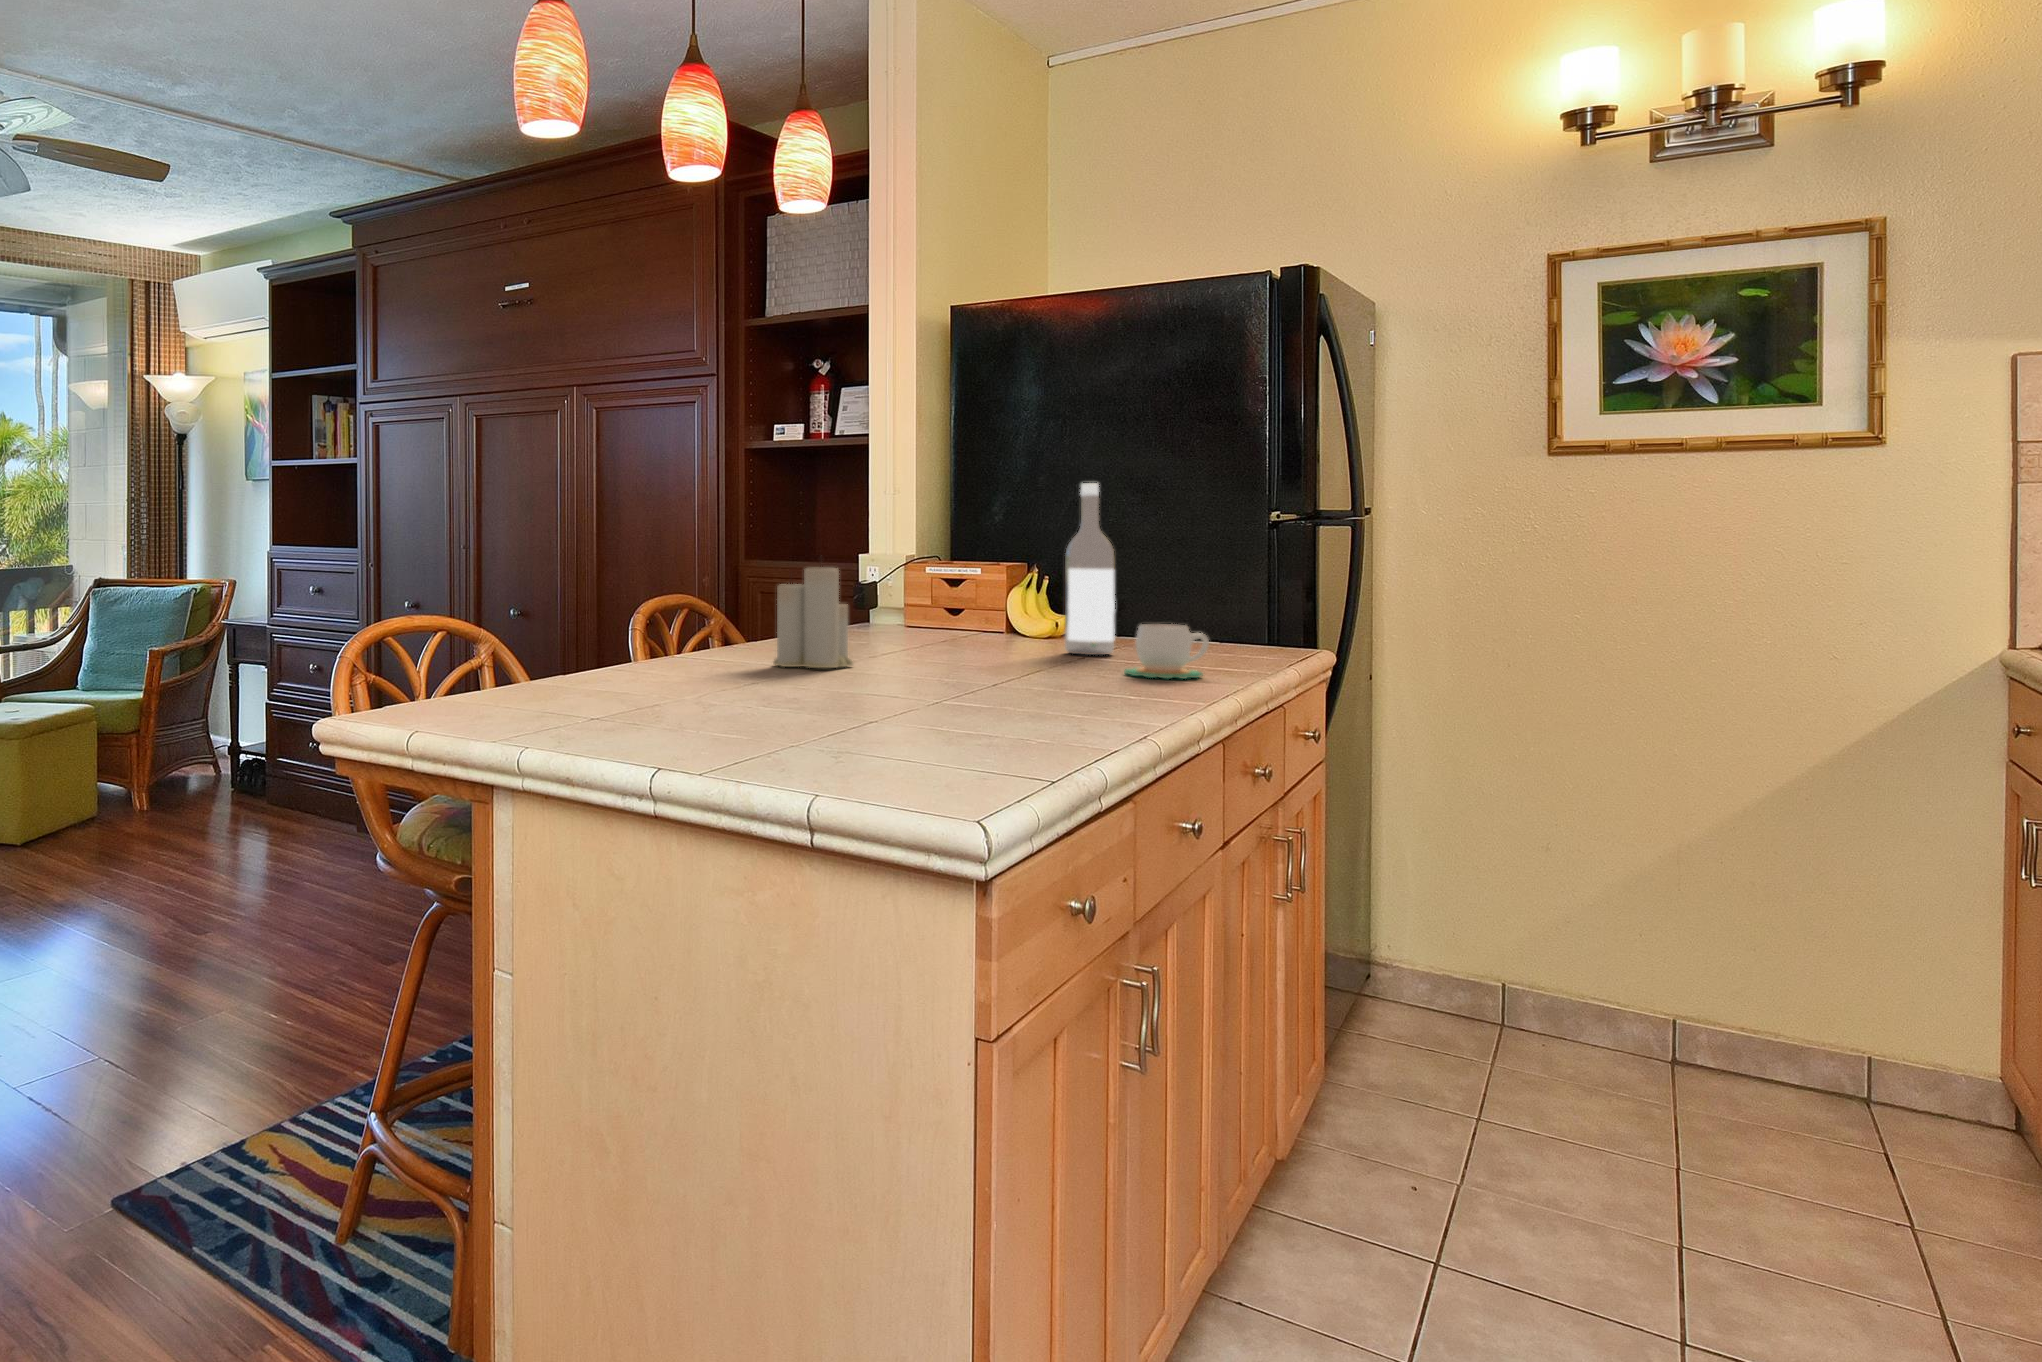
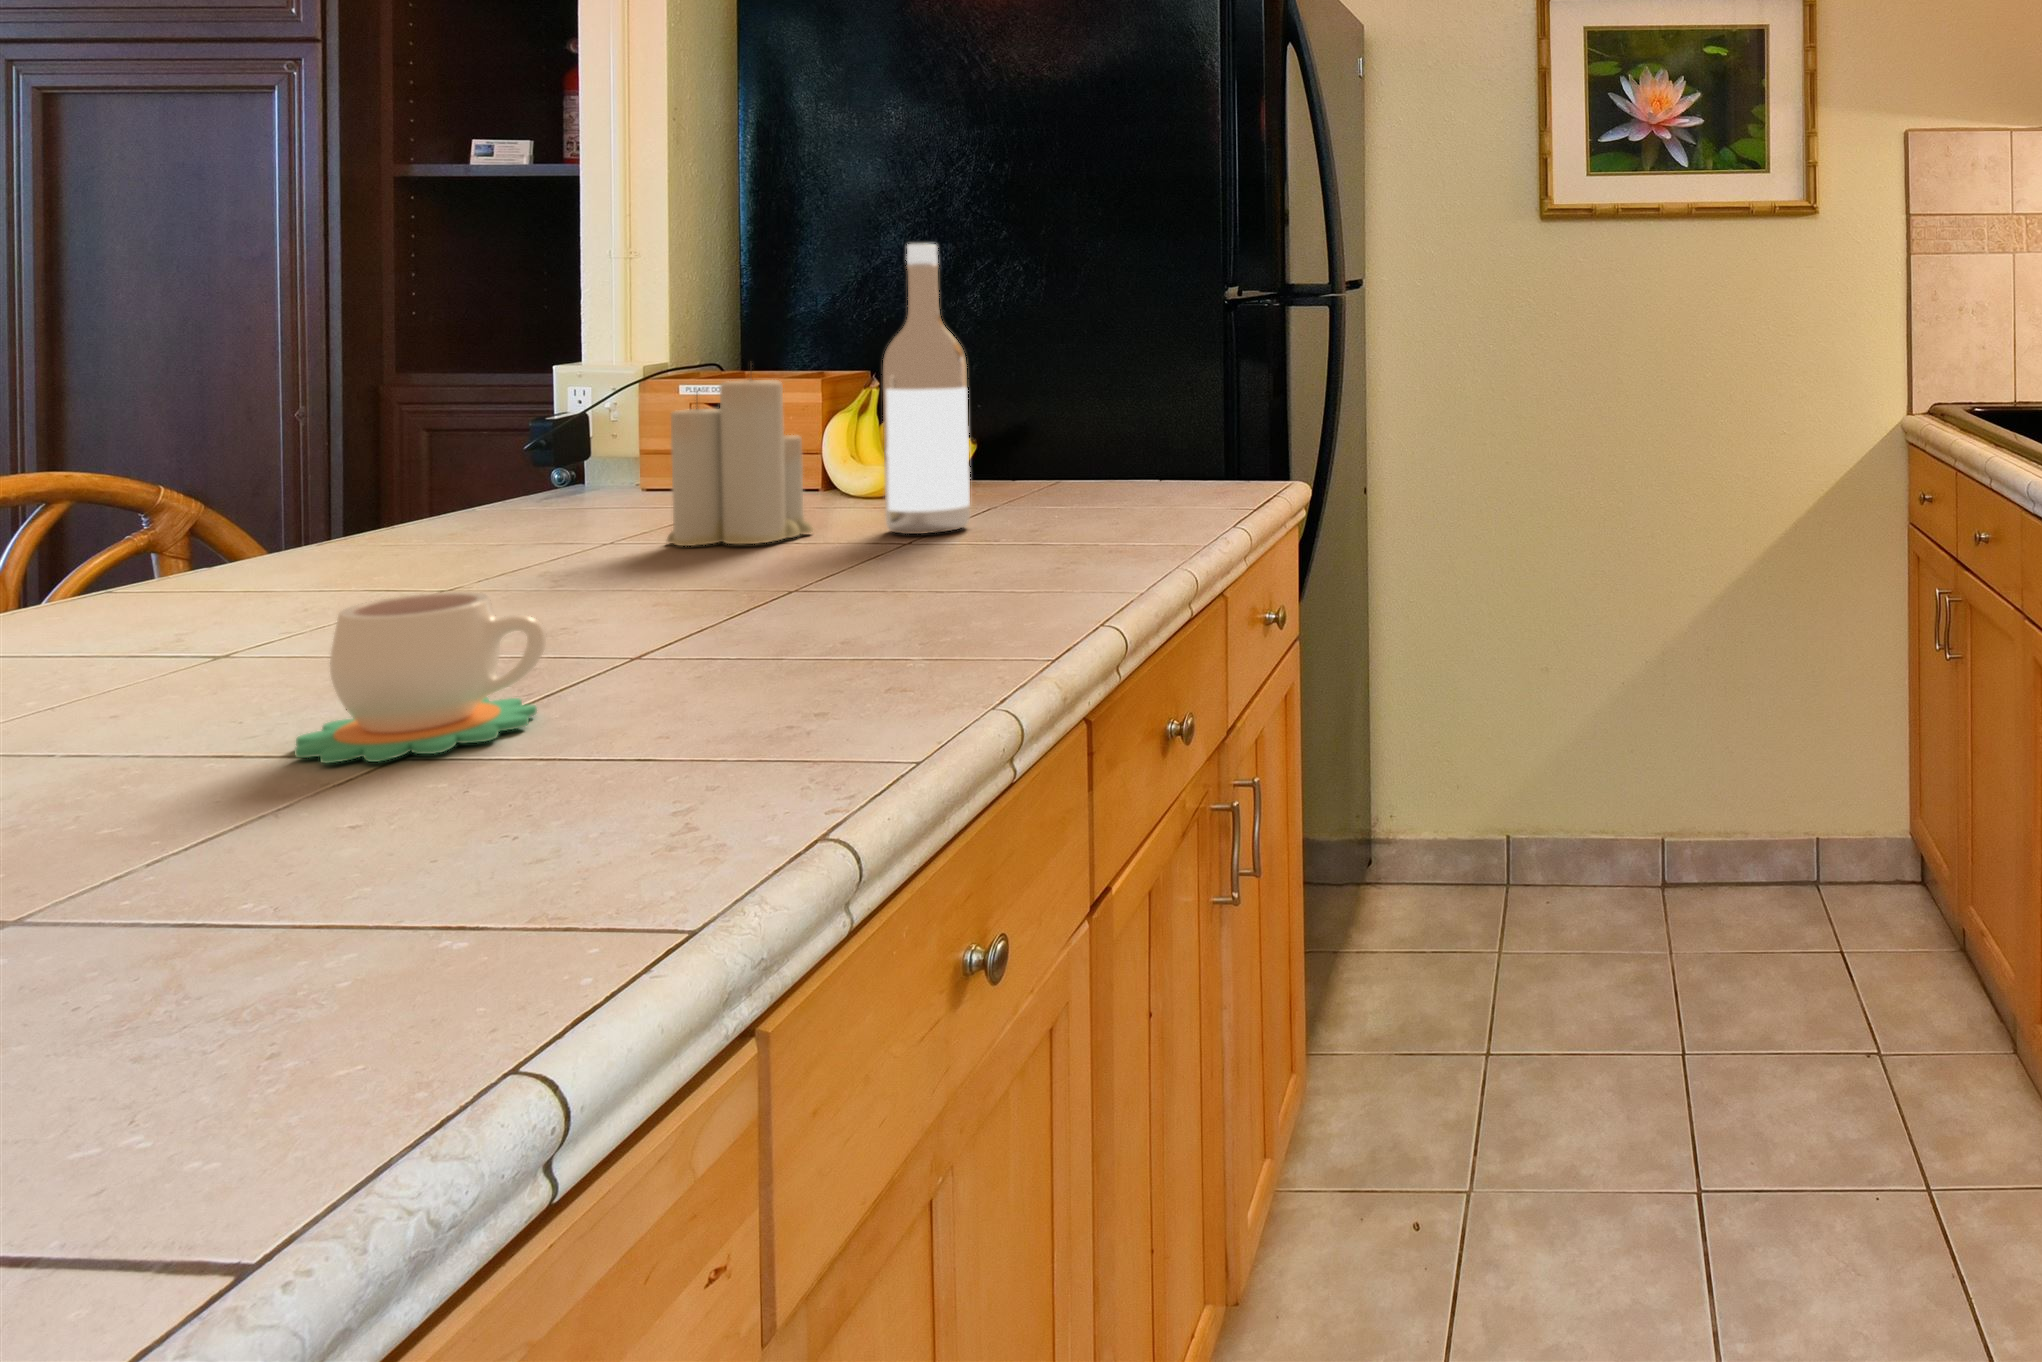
candle: present [773,568,853,668] -> present [667,379,813,546]
mug: present [1124,624,1209,679] -> present [295,592,546,763]

